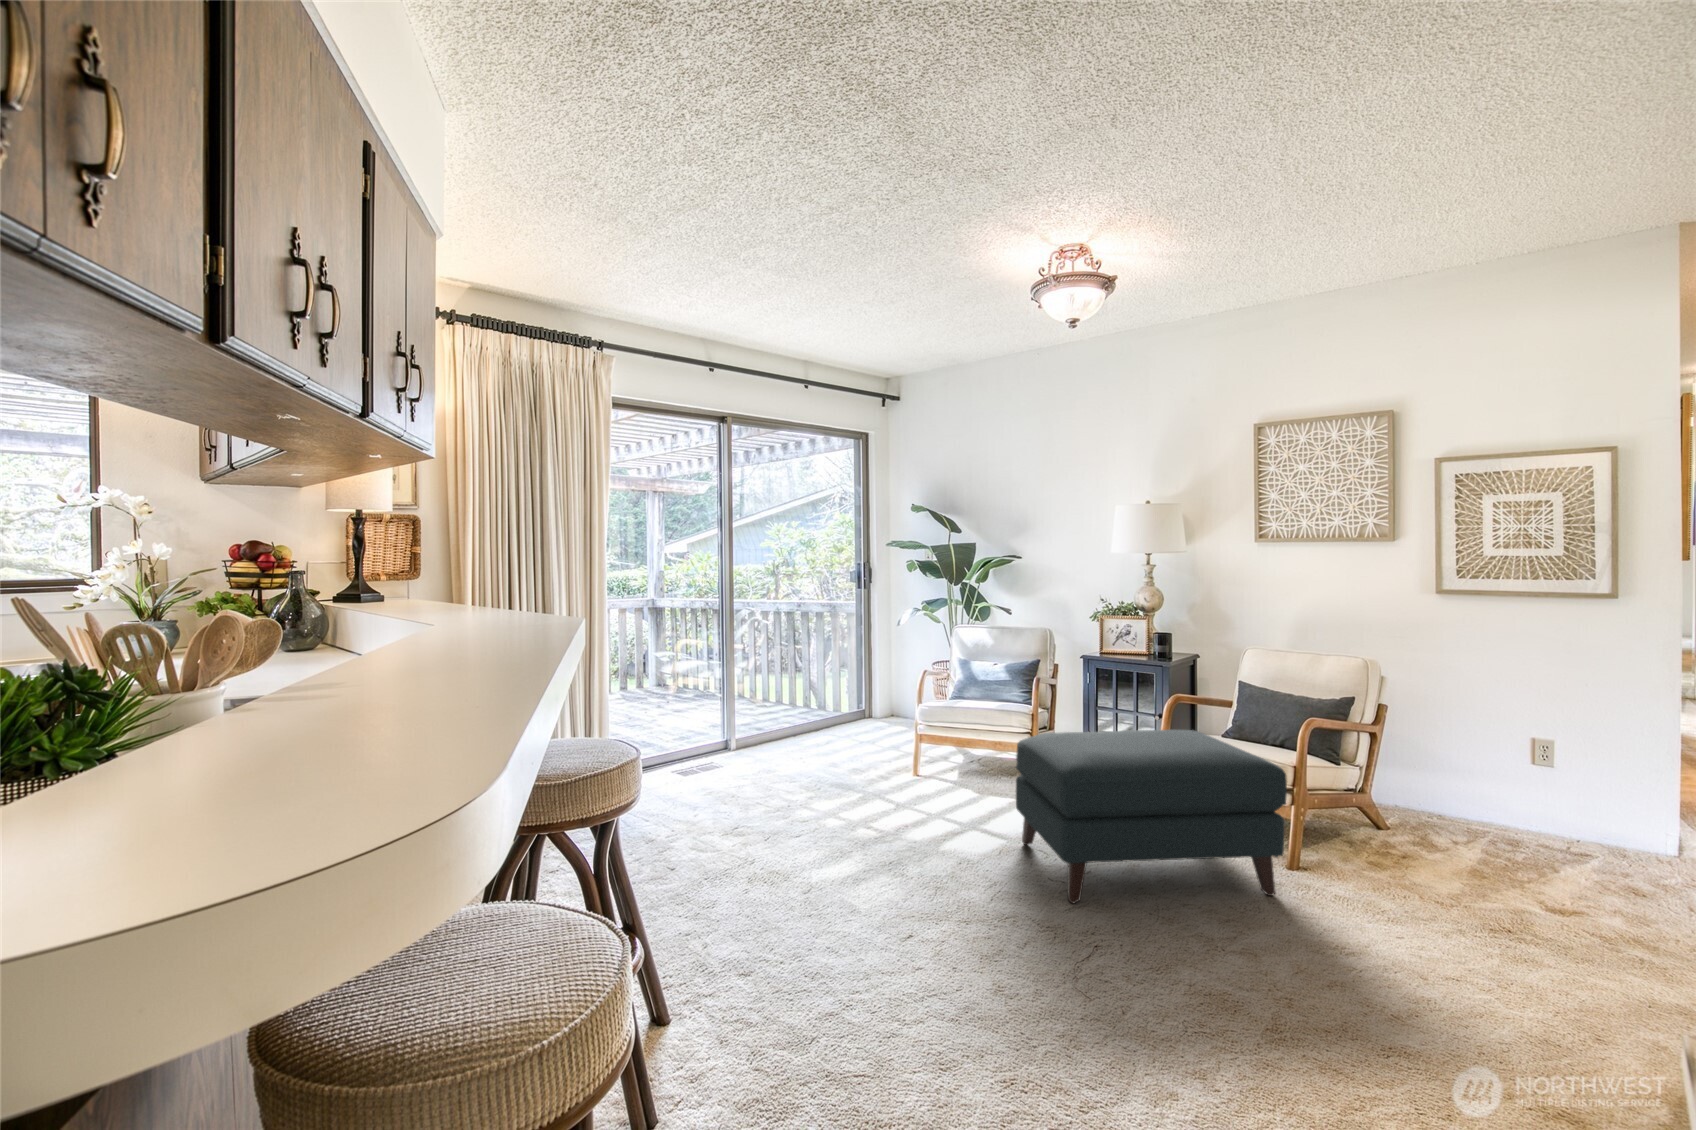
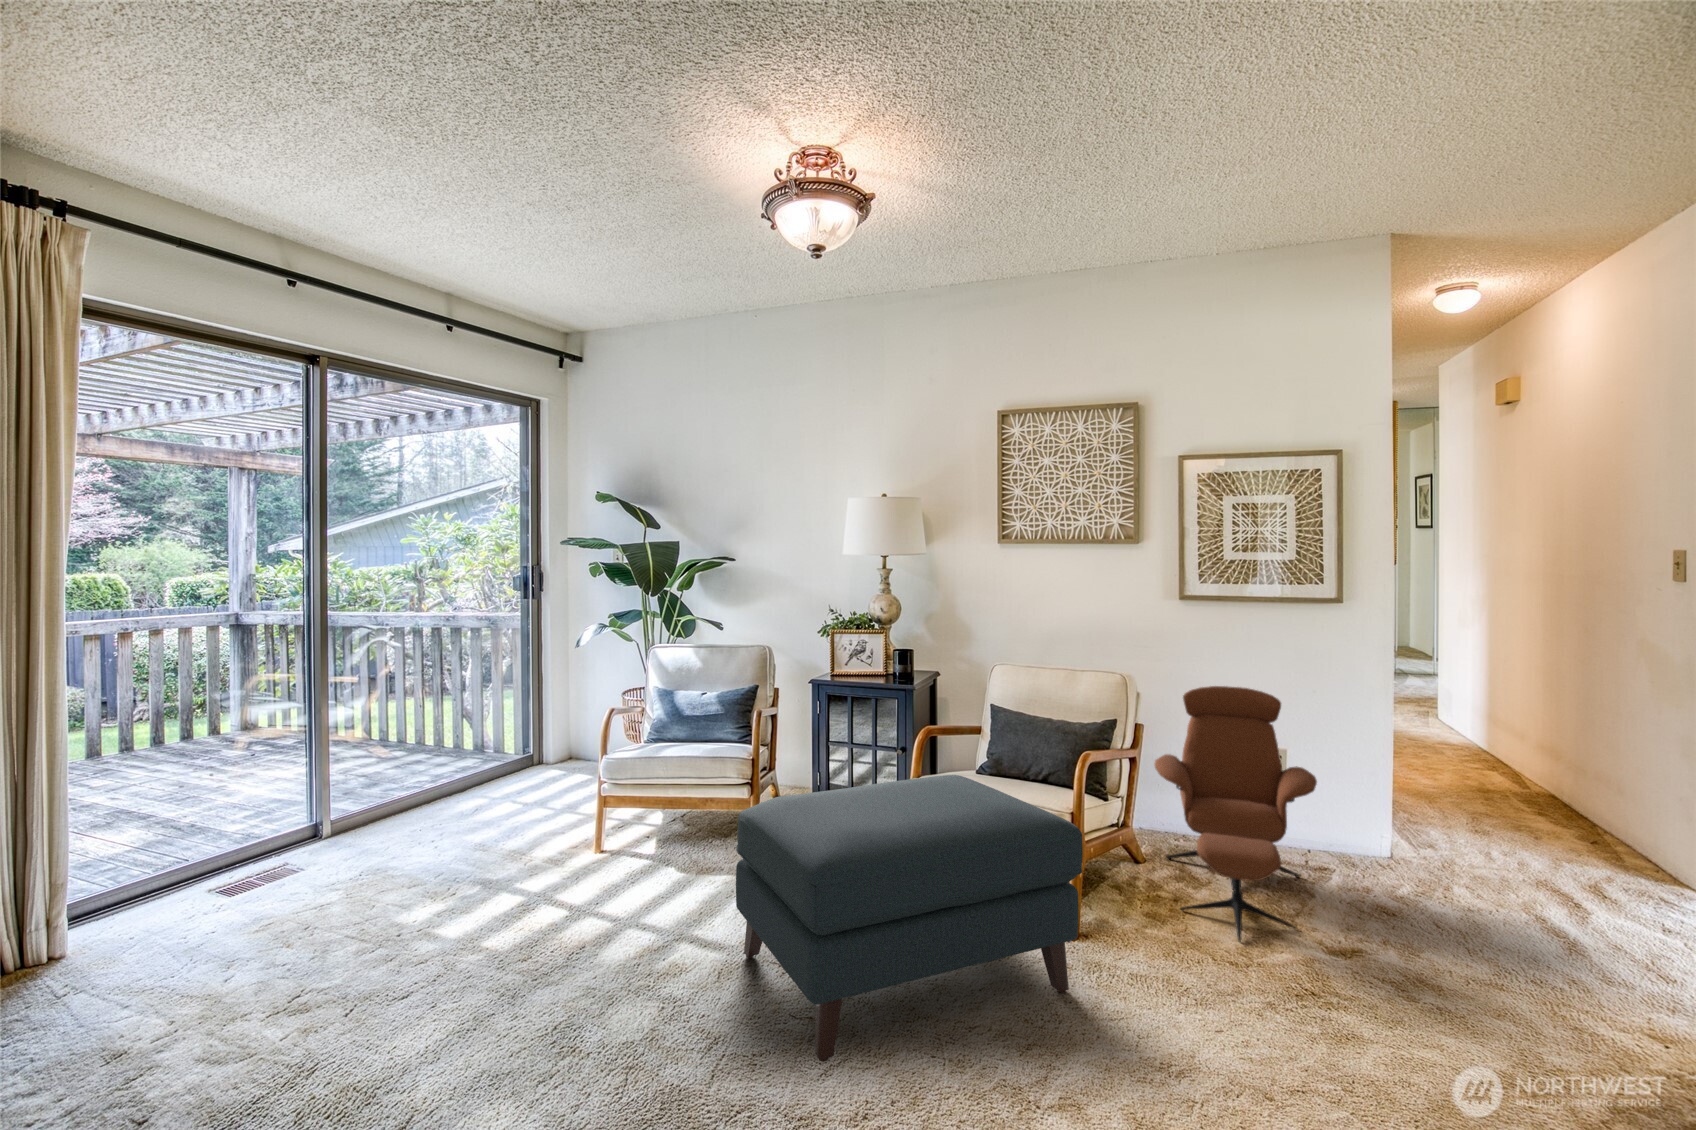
lounge chair: none [1400,674,1573,889] -> present [1155,686,1317,941]

